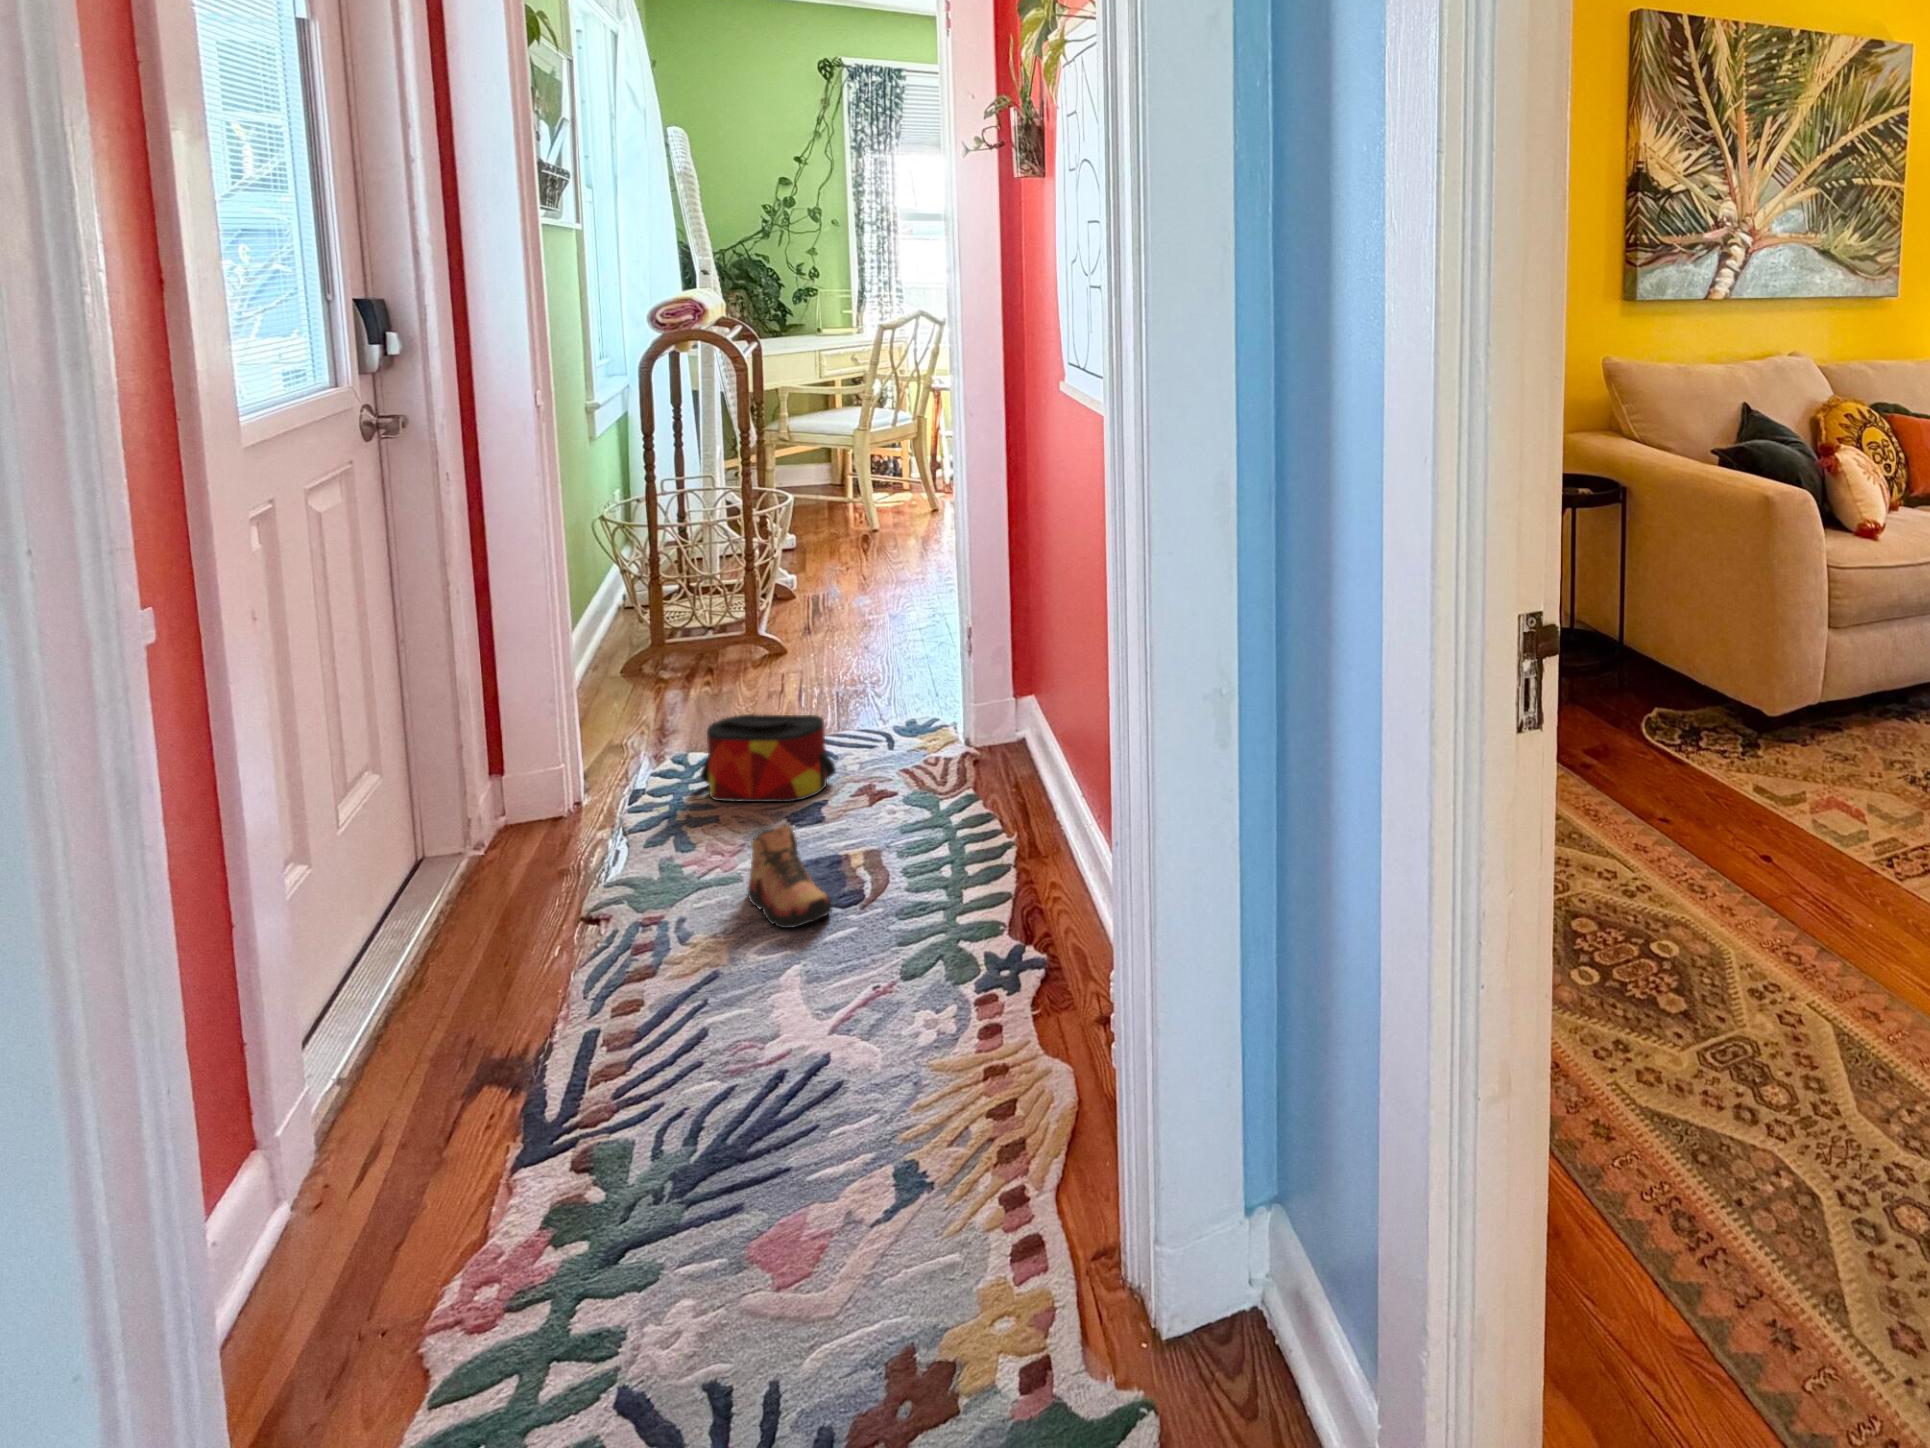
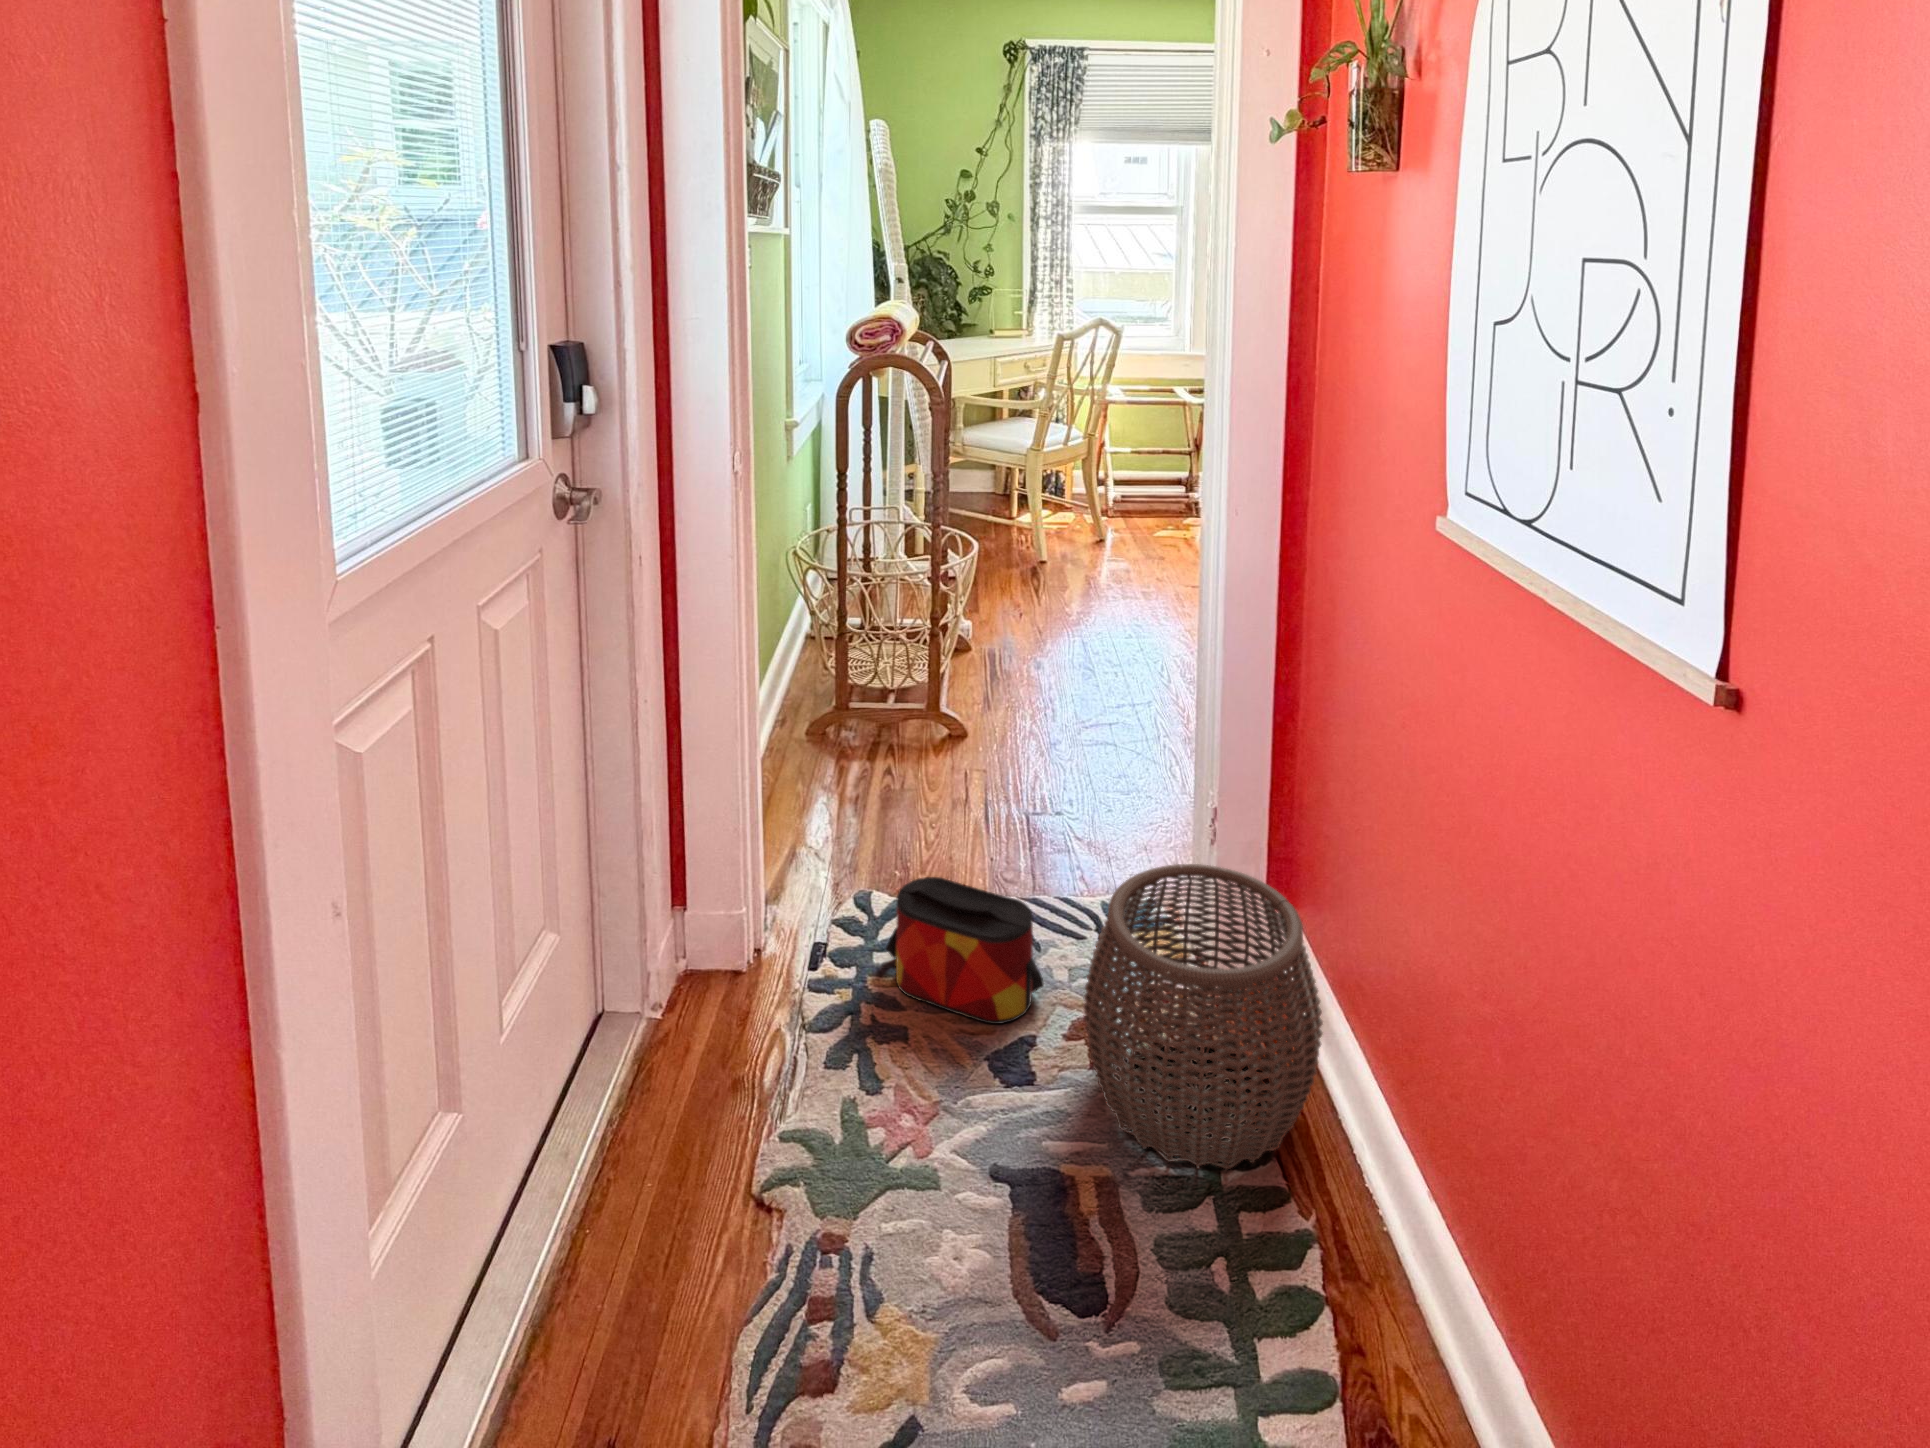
woven basket: none [859,654,1031,835] -> present [1083,864,1323,1169]
shoe: present [748,824,832,928] -> none [947,1137,1065,1346]

